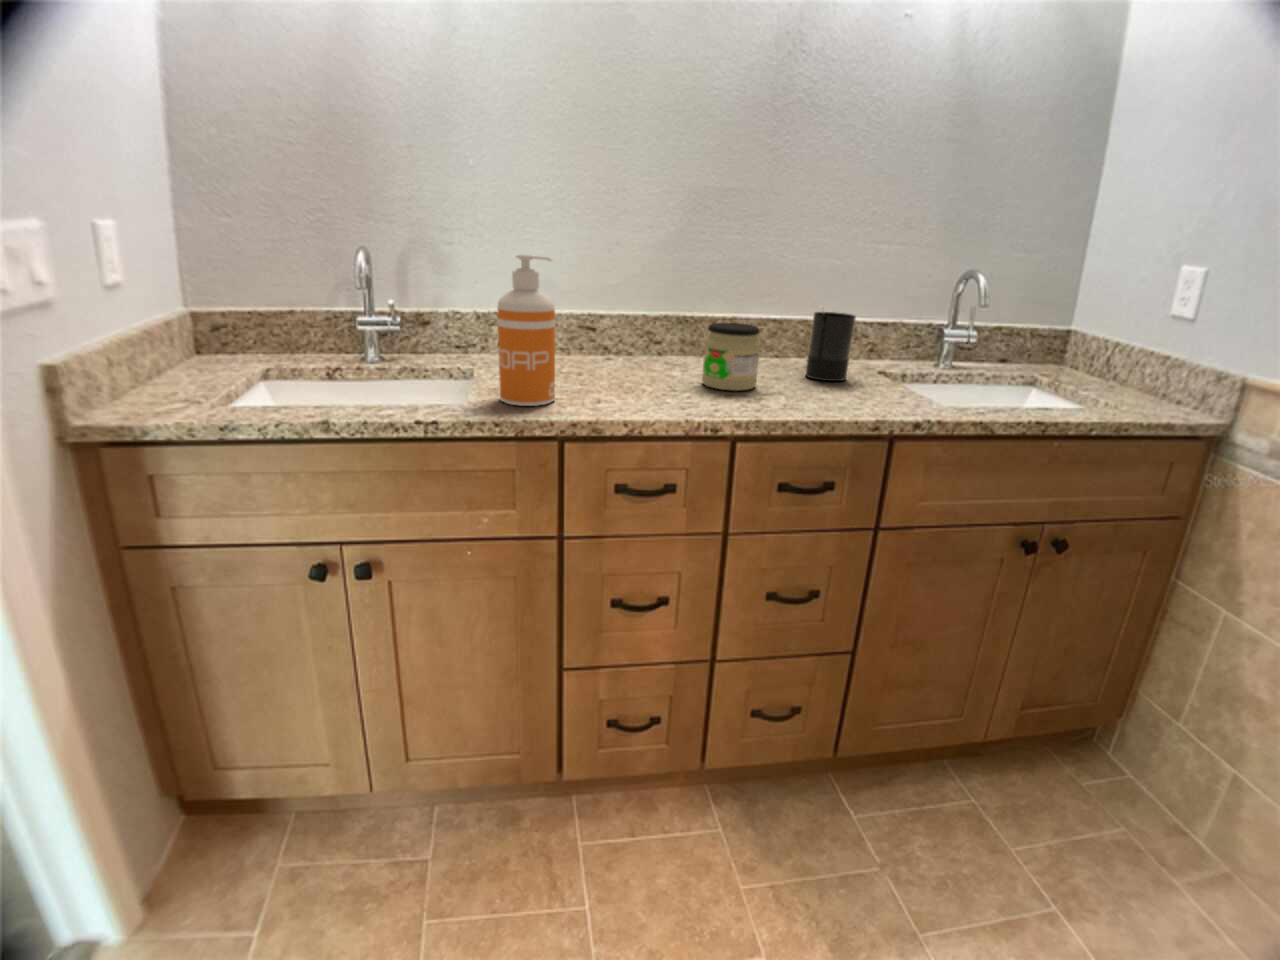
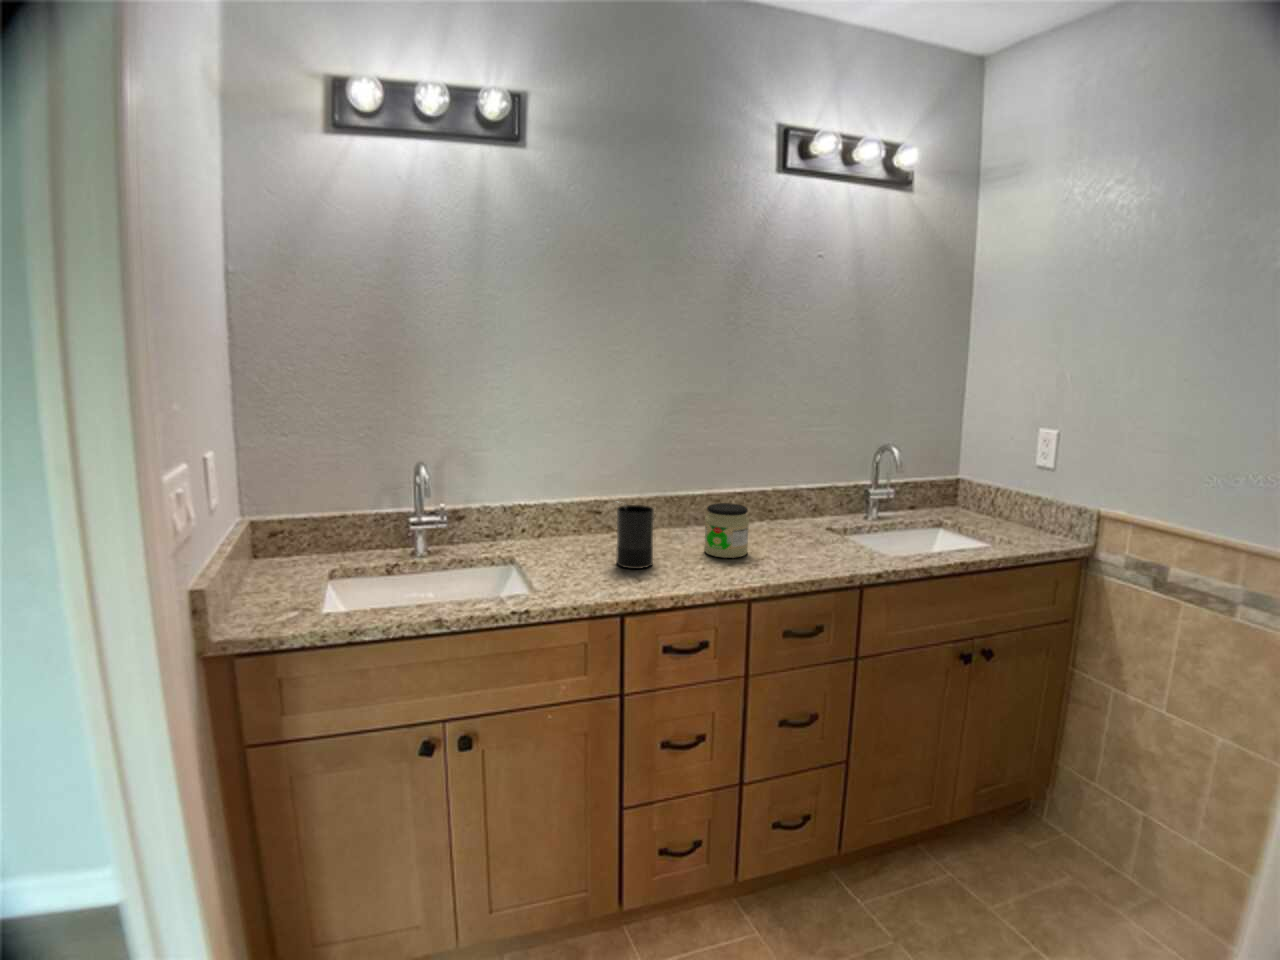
soap dispenser: present [497,254,555,406] -> none [560,471,606,589]
candle: present [806,309,856,381] -> present [616,505,654,569]

